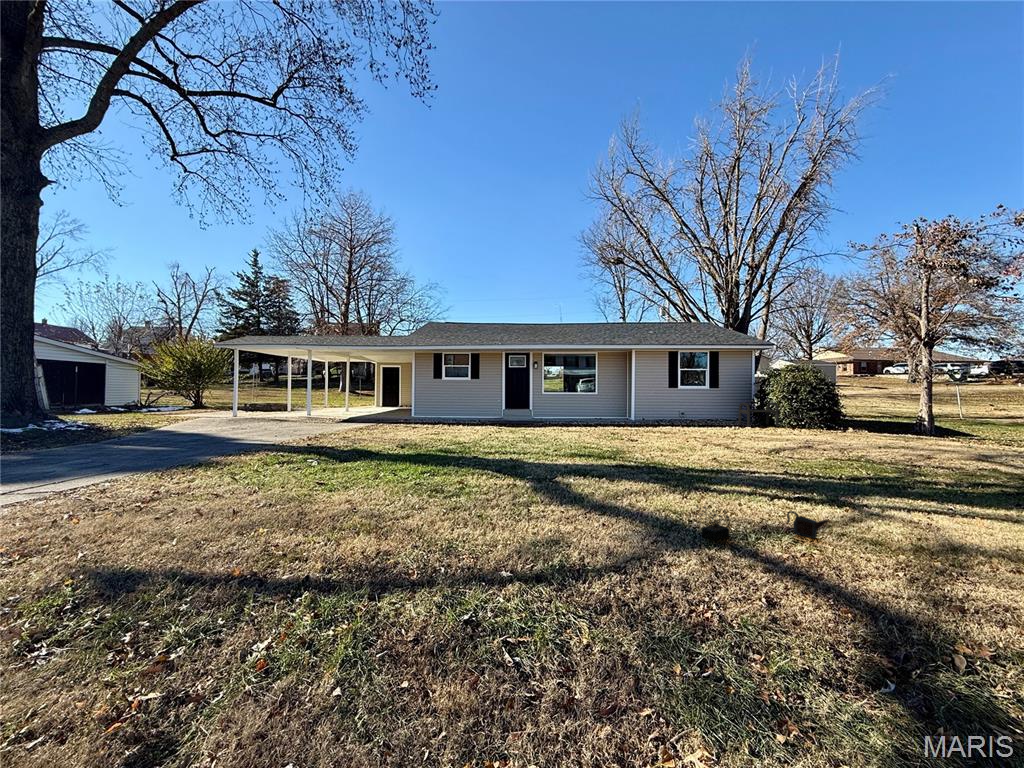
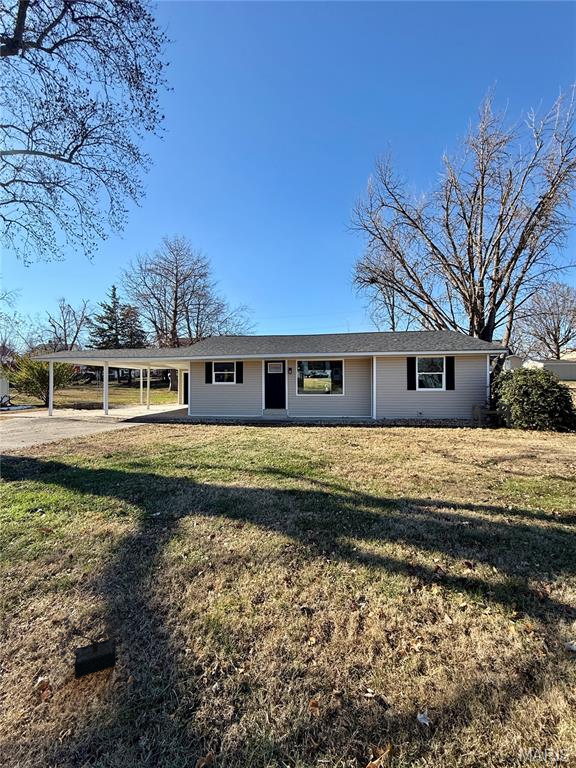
decorative plant: present [695,506,730,540] -> present [56,614,126,678]
watering can: present [787,511,829,538] -> none [427,652,497,723]

